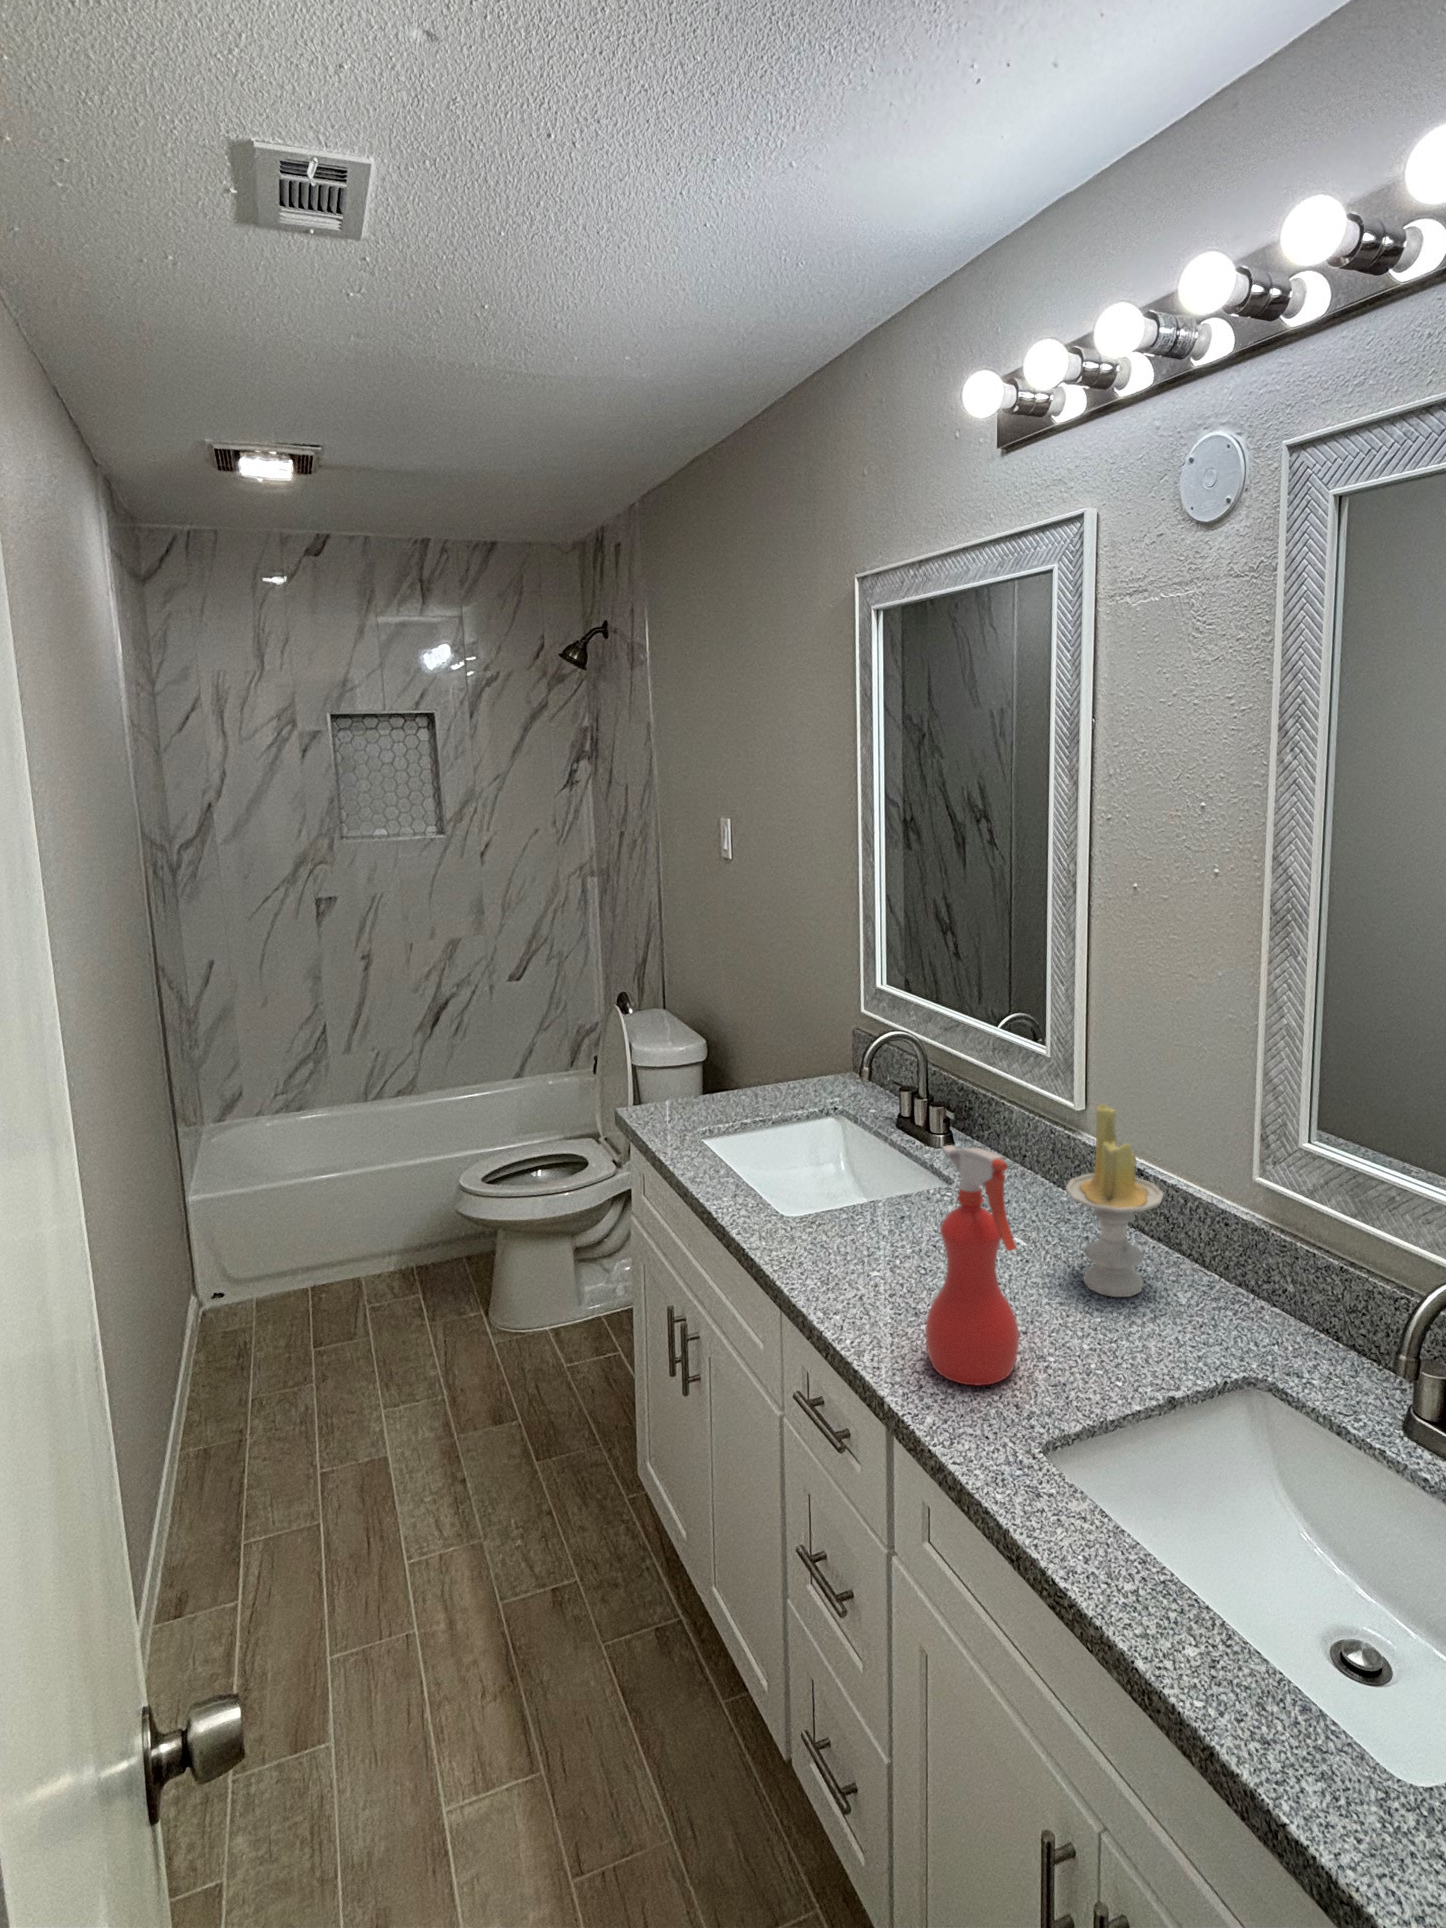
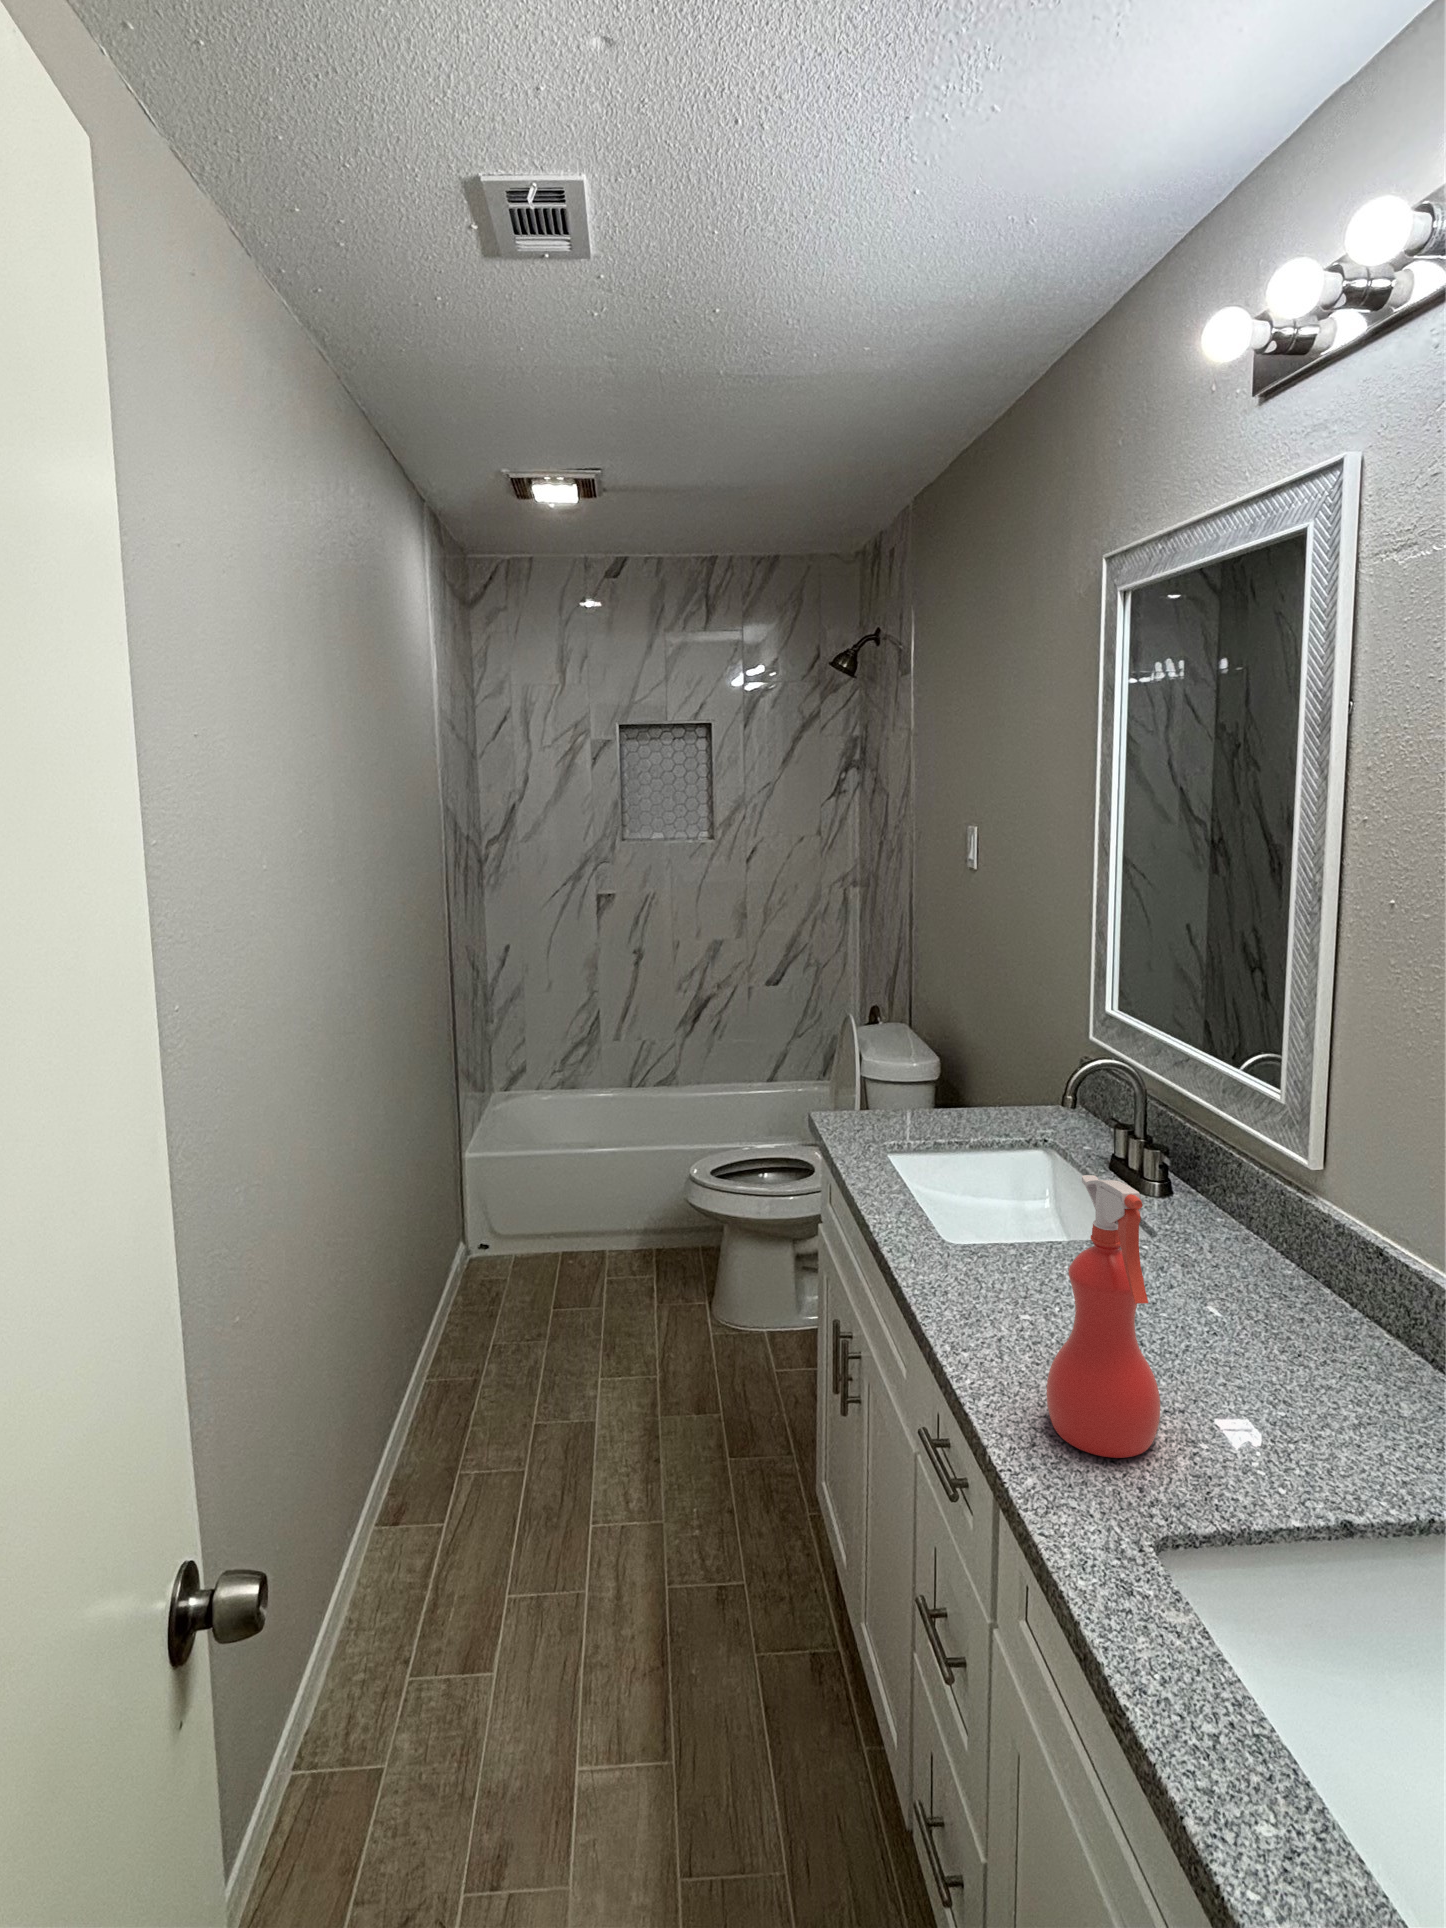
candle: present [1066,1104,1163,1297] -> none [1261,1158,1393,1398]

